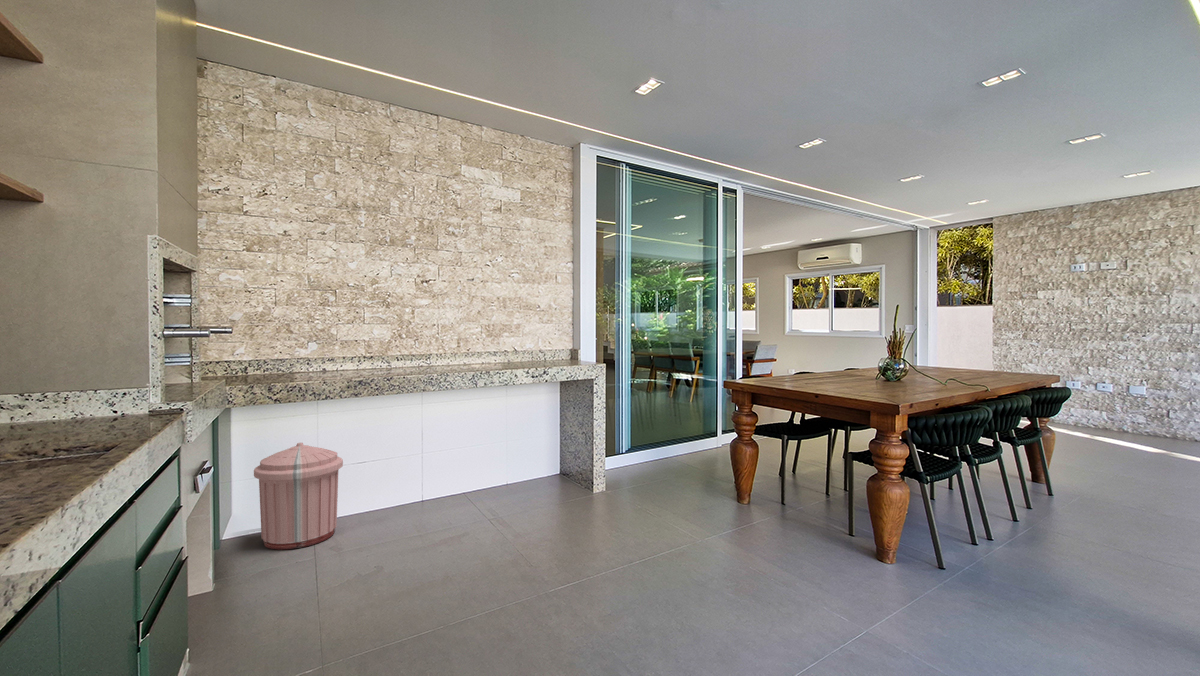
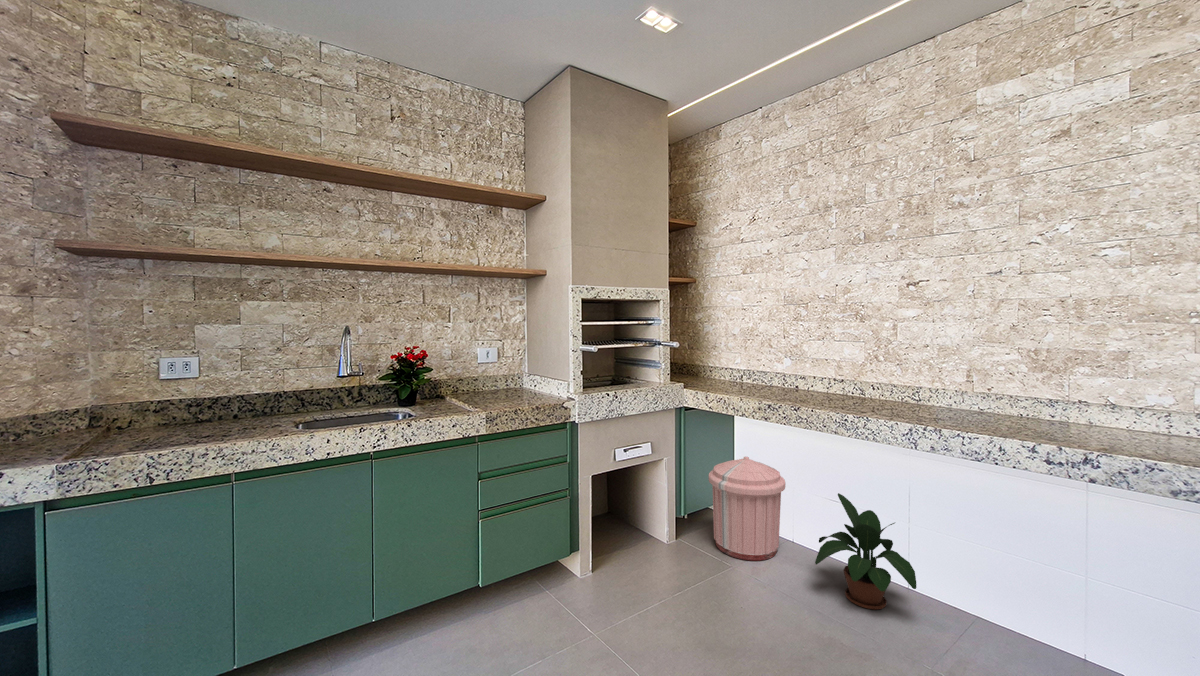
potted plant: none [382,443,461,521] -> present [815,493,916,609]

